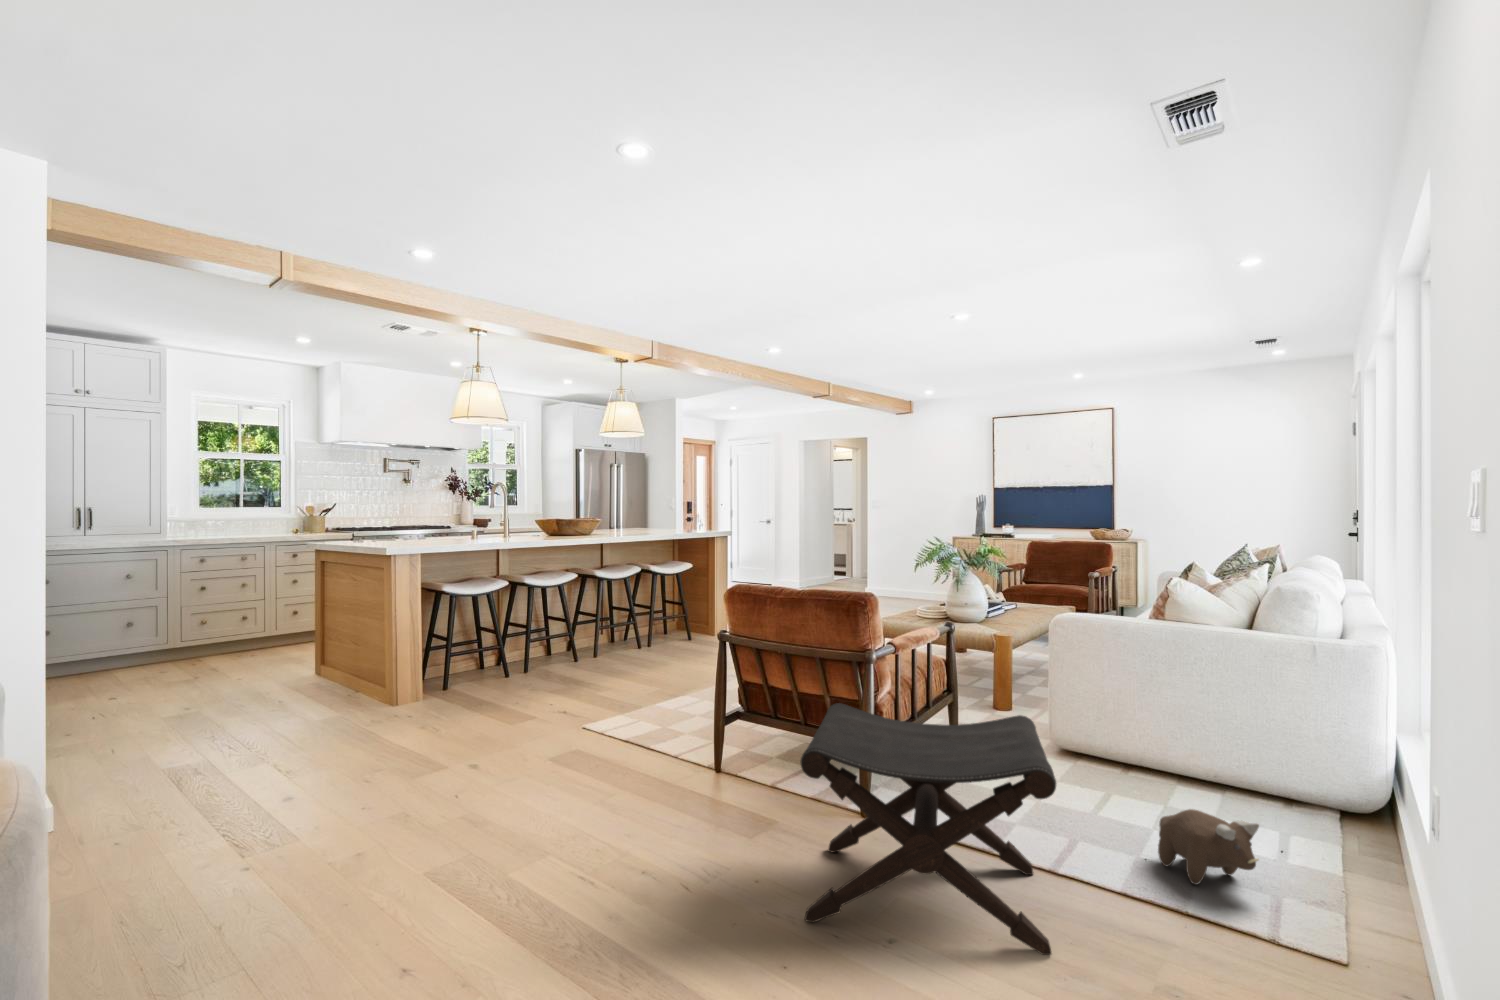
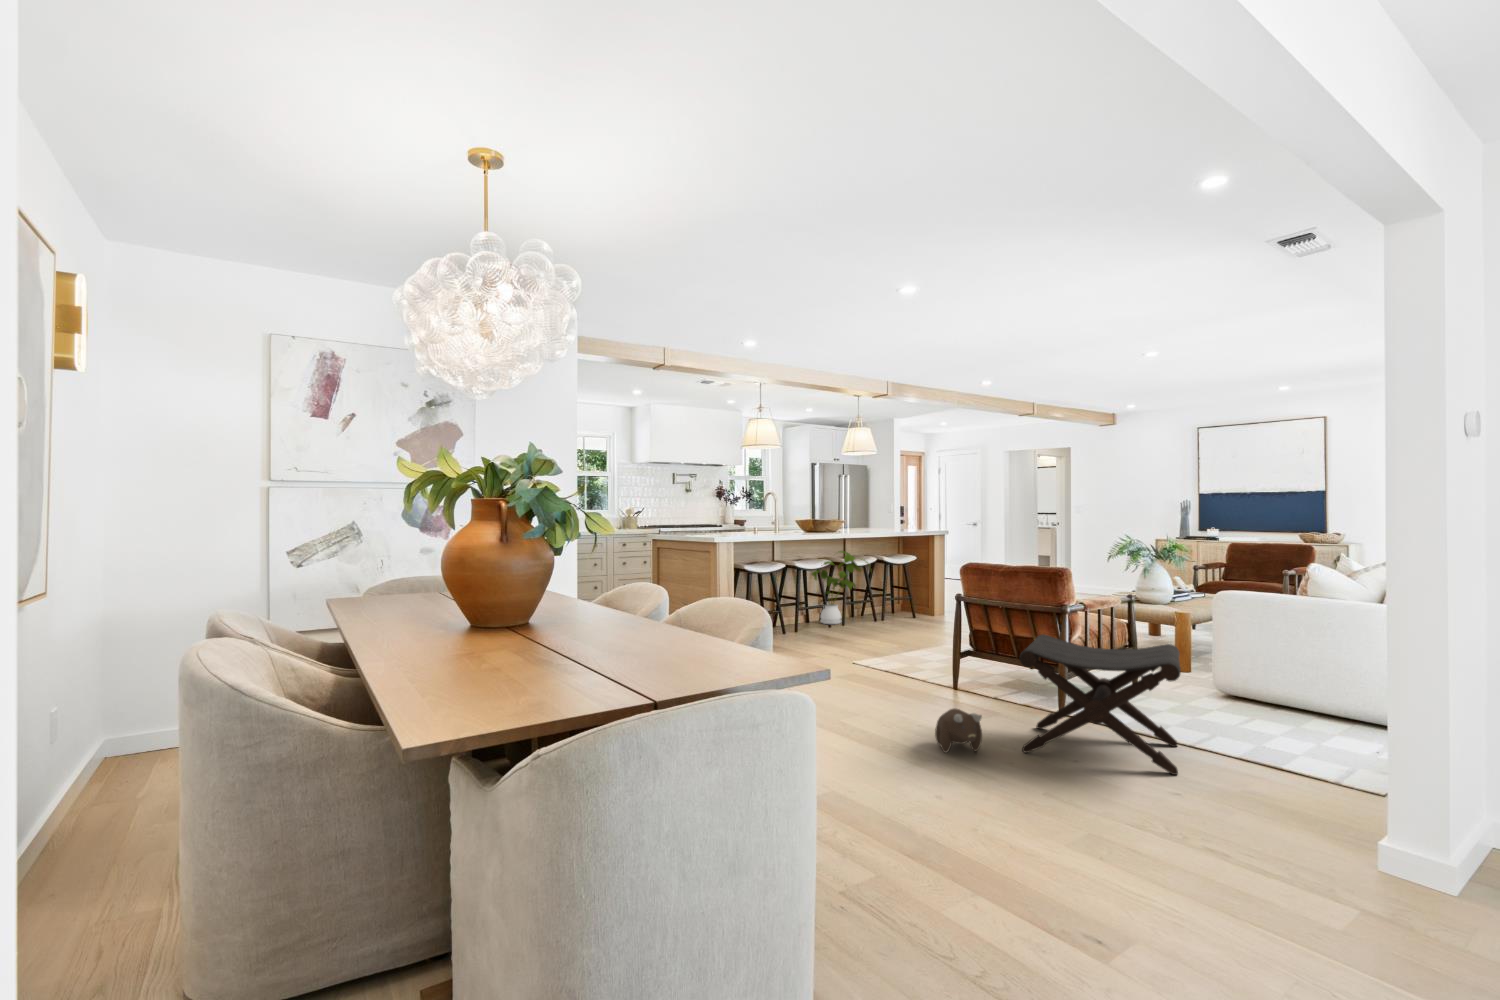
house plant: none [536,560,631,656] -> present [812,551,870,624]
plush toy: present [1158,809,1259,884] -> present [935,708,982,753]

